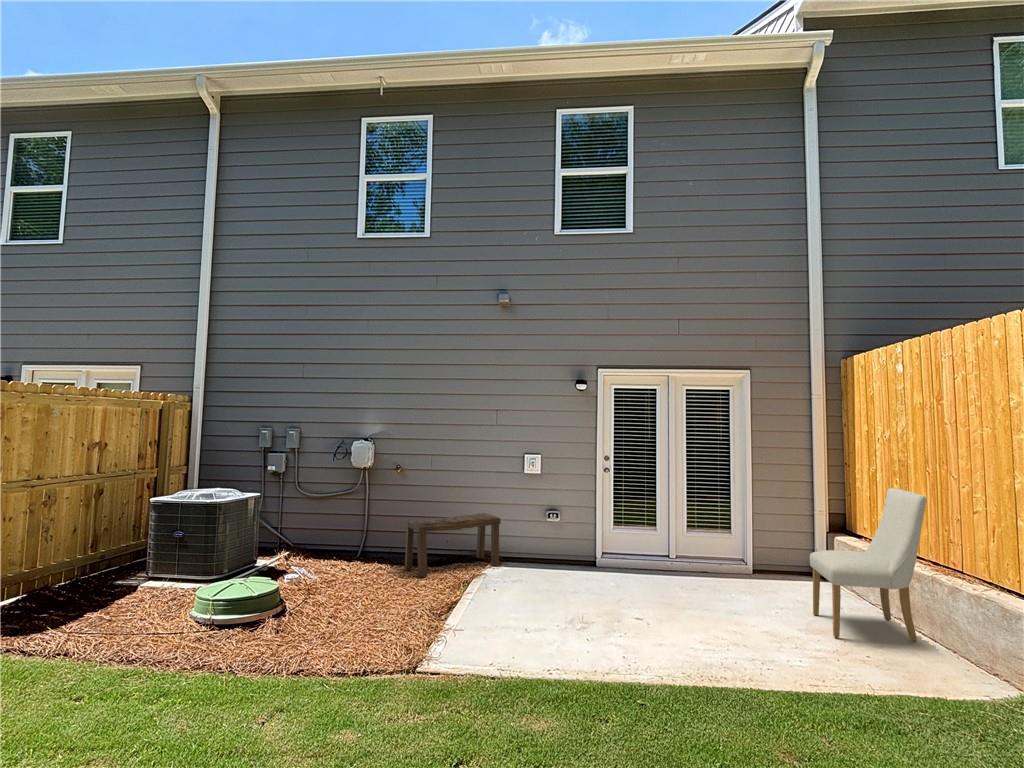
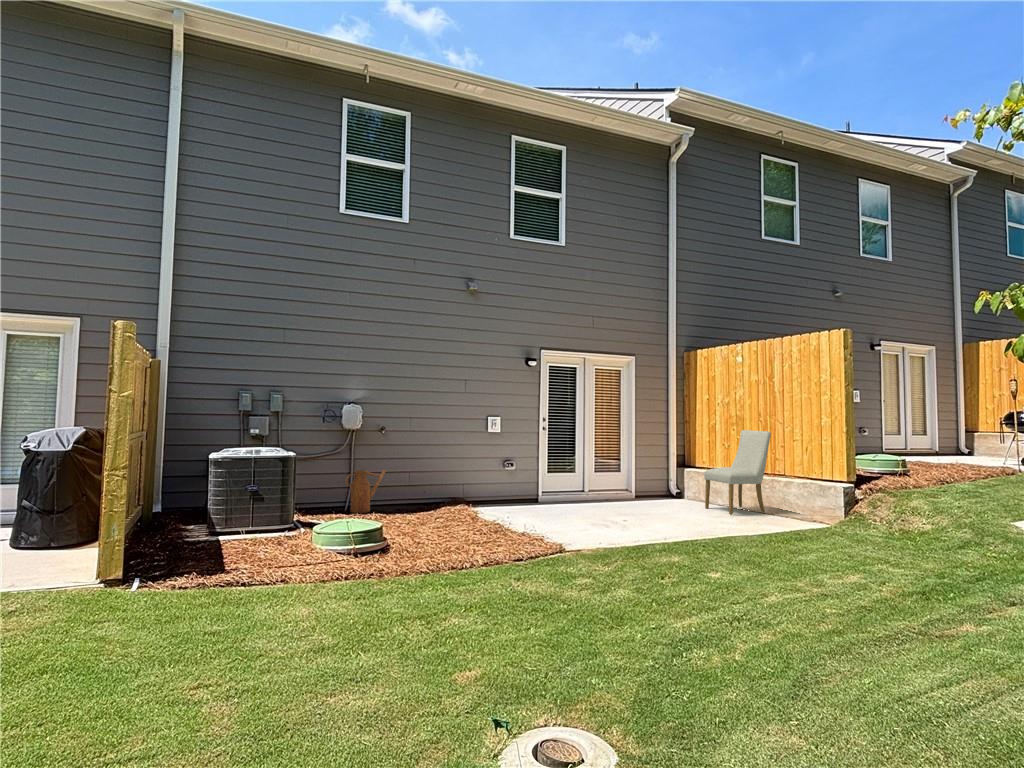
watering can: none [352,513,395,562] -> present [345,470,386,513]
bench: present [405,513,501,577] -> none [411,465,481,516]

